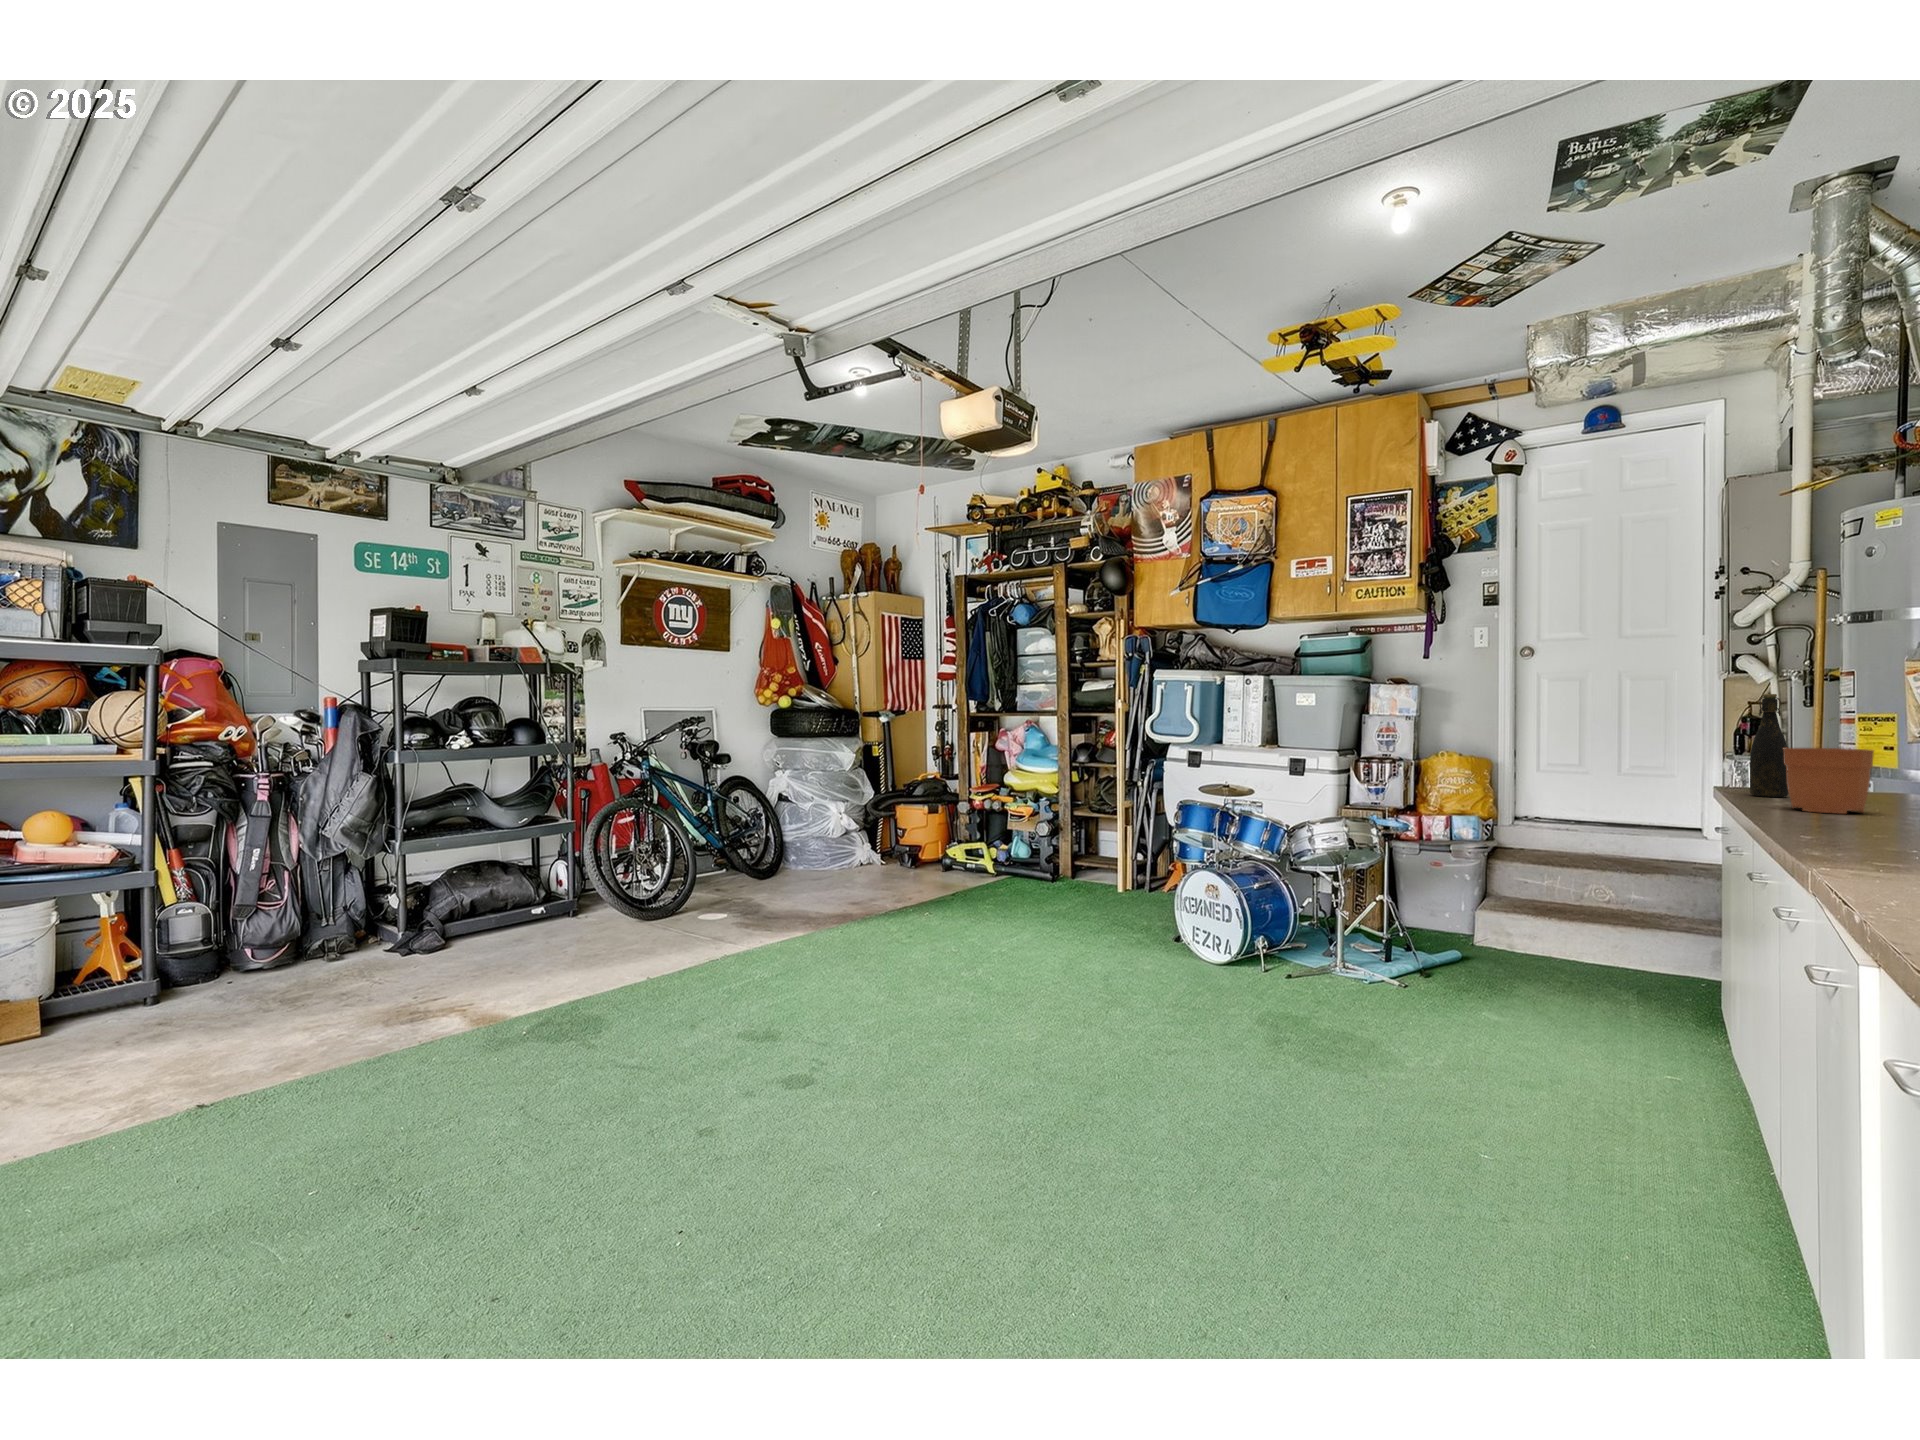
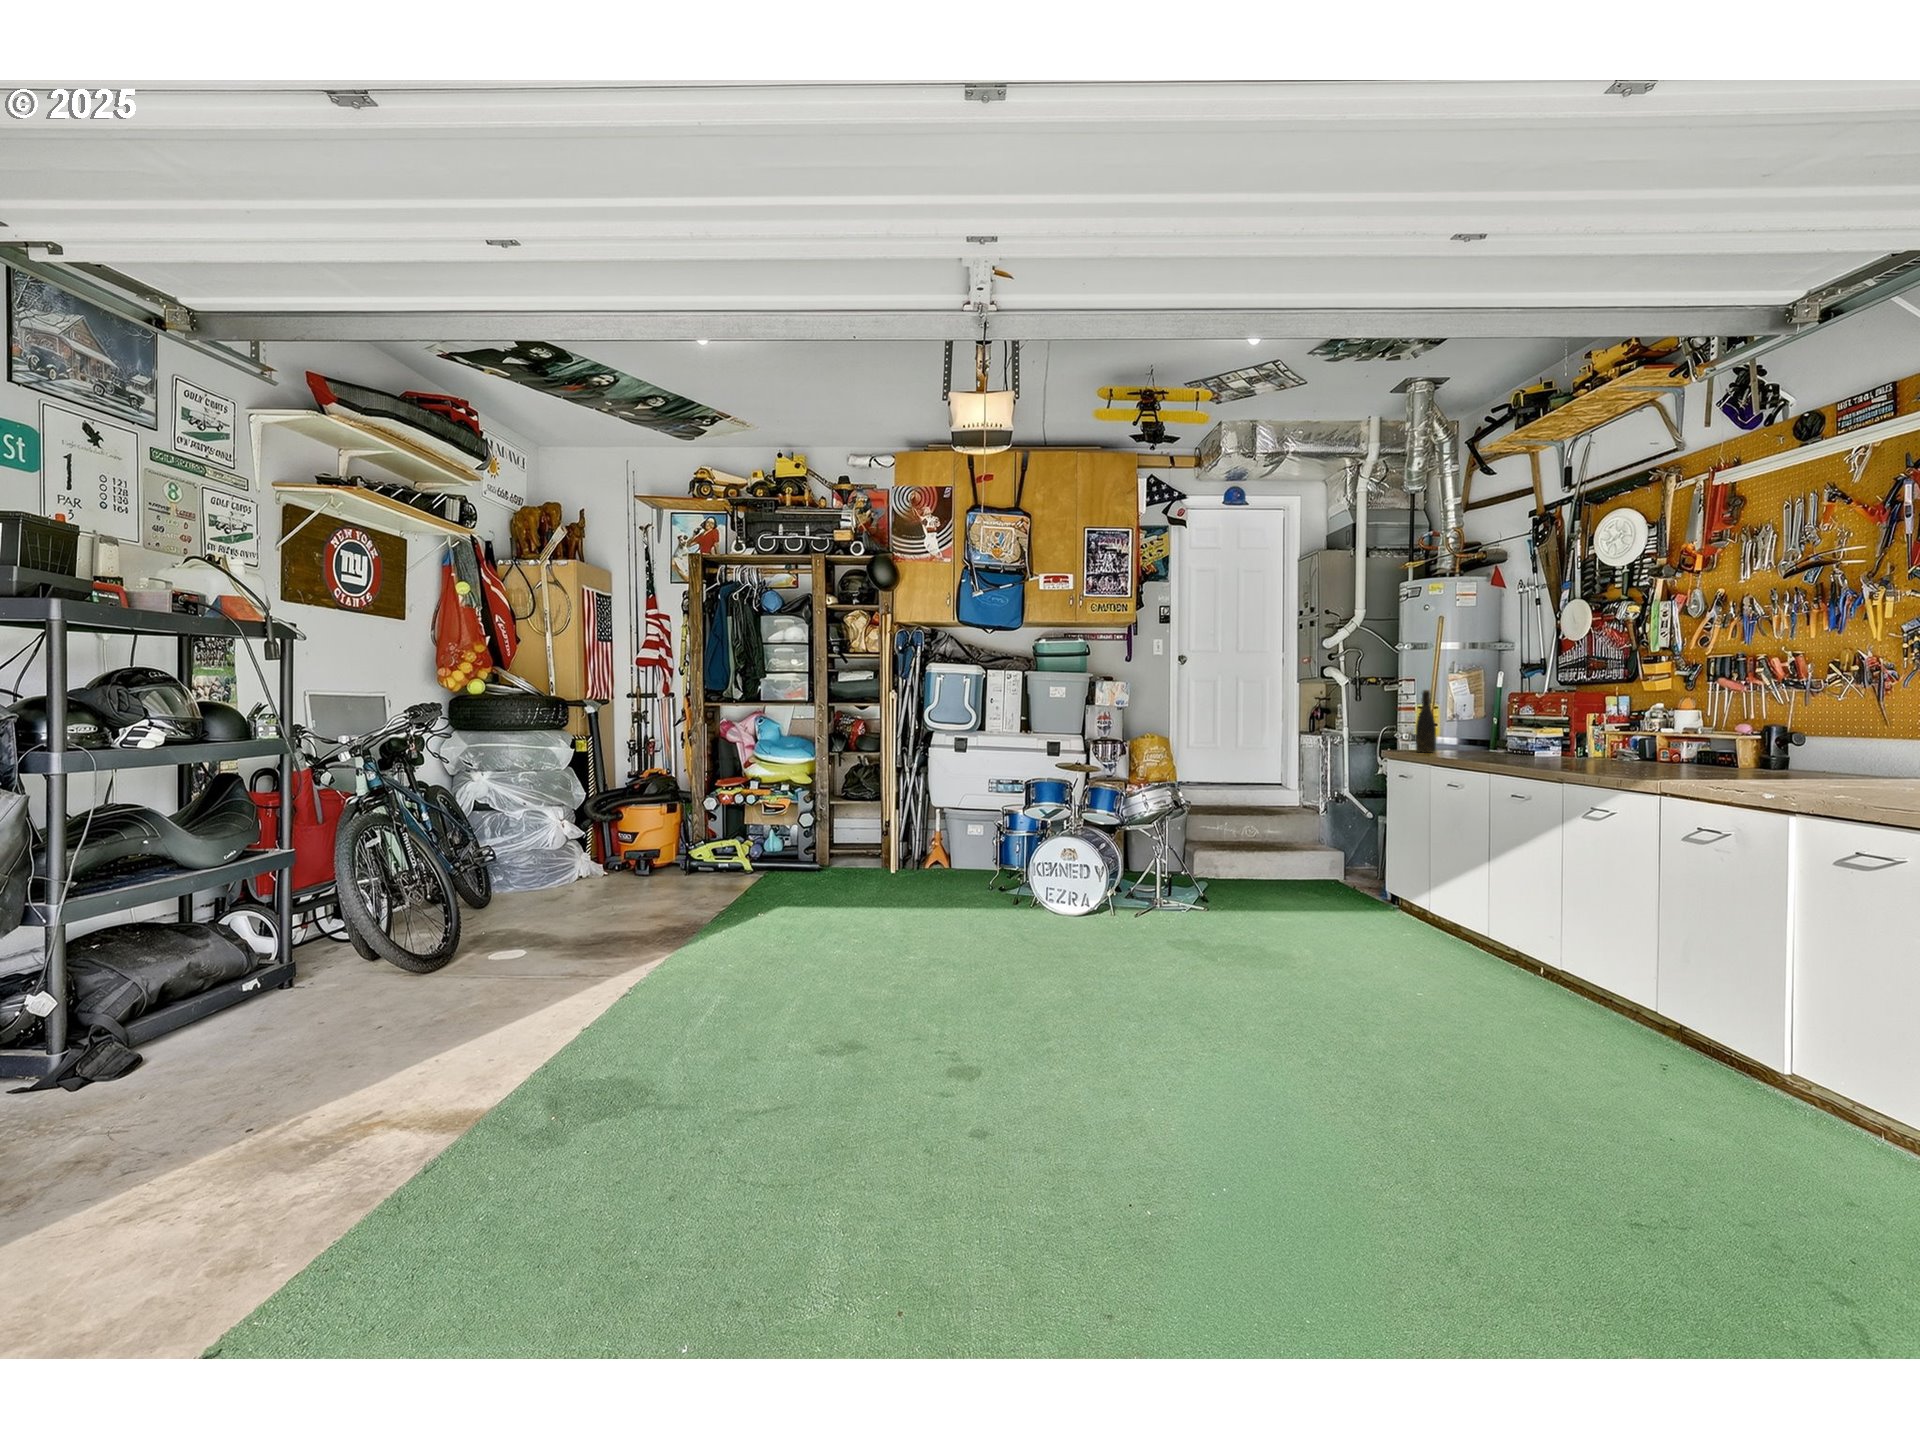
plant pot: present [1784,720,1874,814] -> none [1472,703,1517,758]

